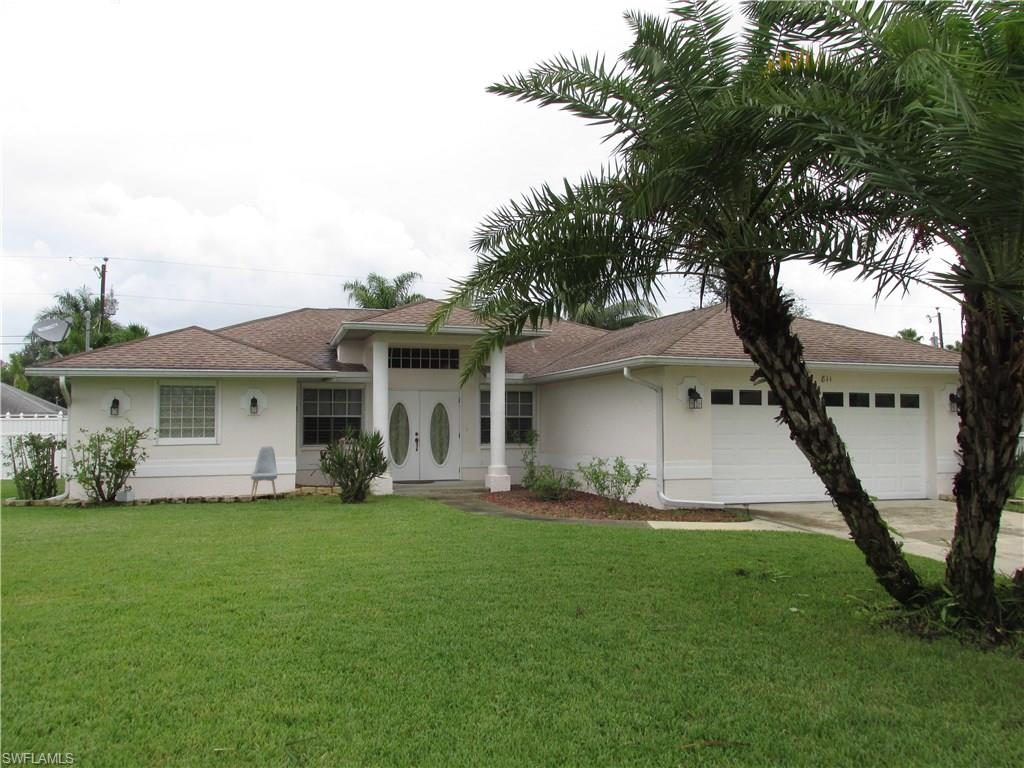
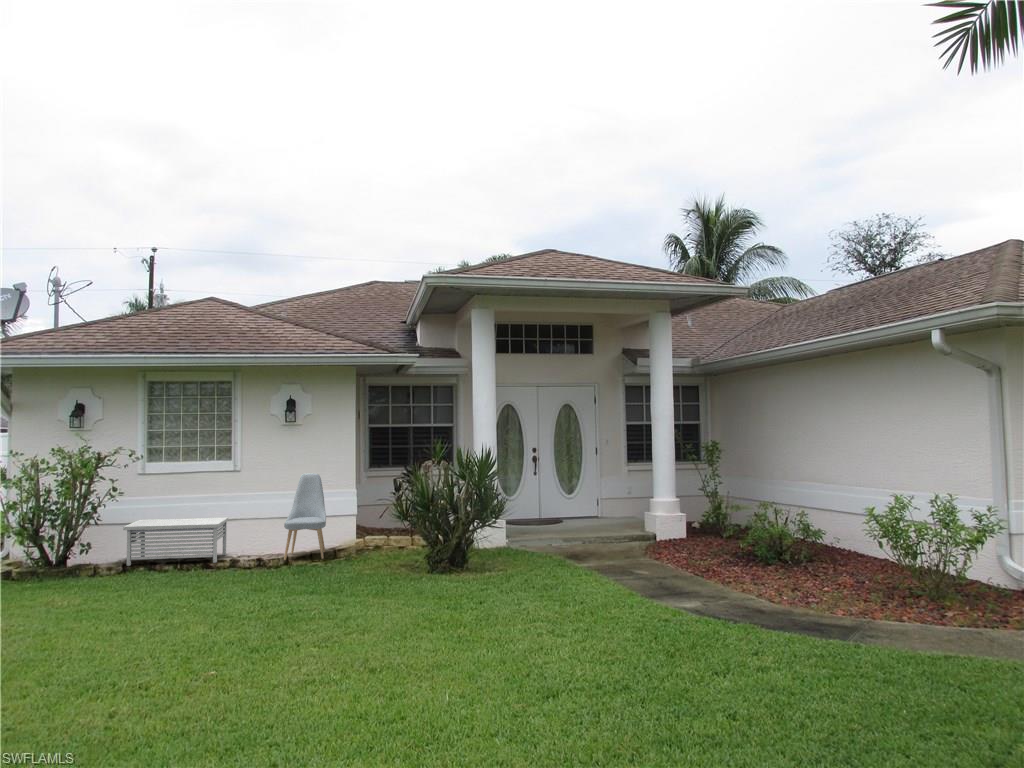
potted tree: present [115,459,136,501] -> none [71,496,107,566]
storage bench: none [148,473,213,501] -> present [123,518,228,566]

